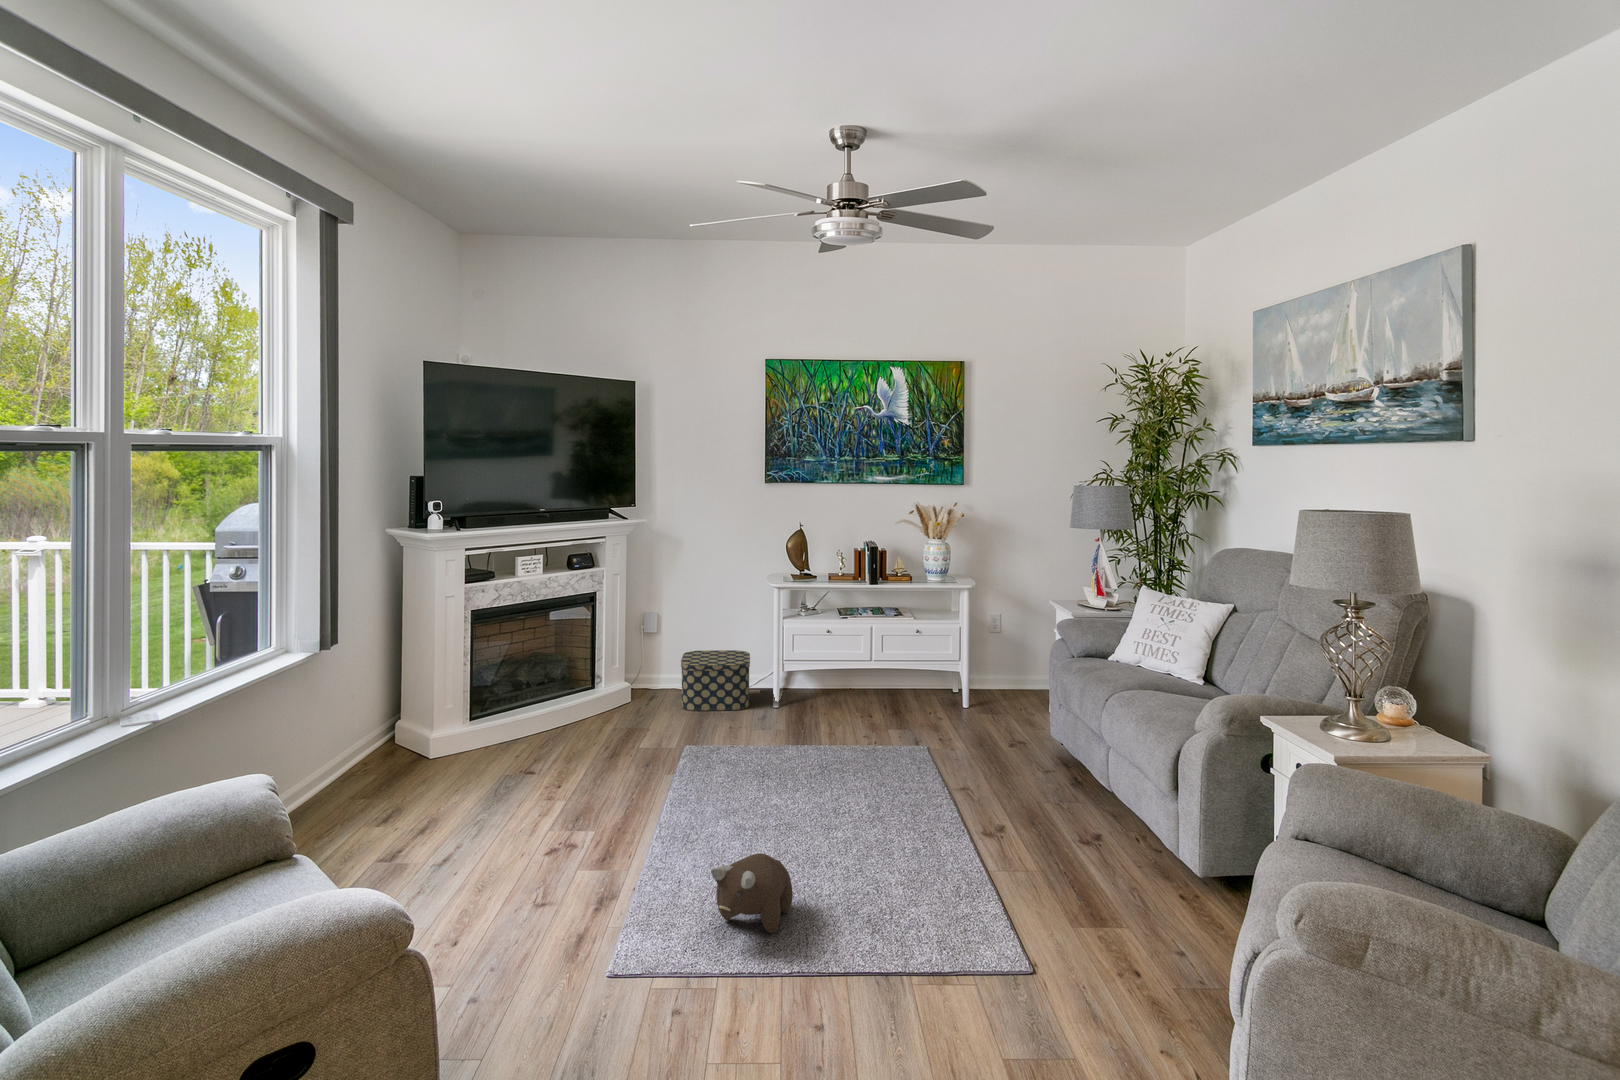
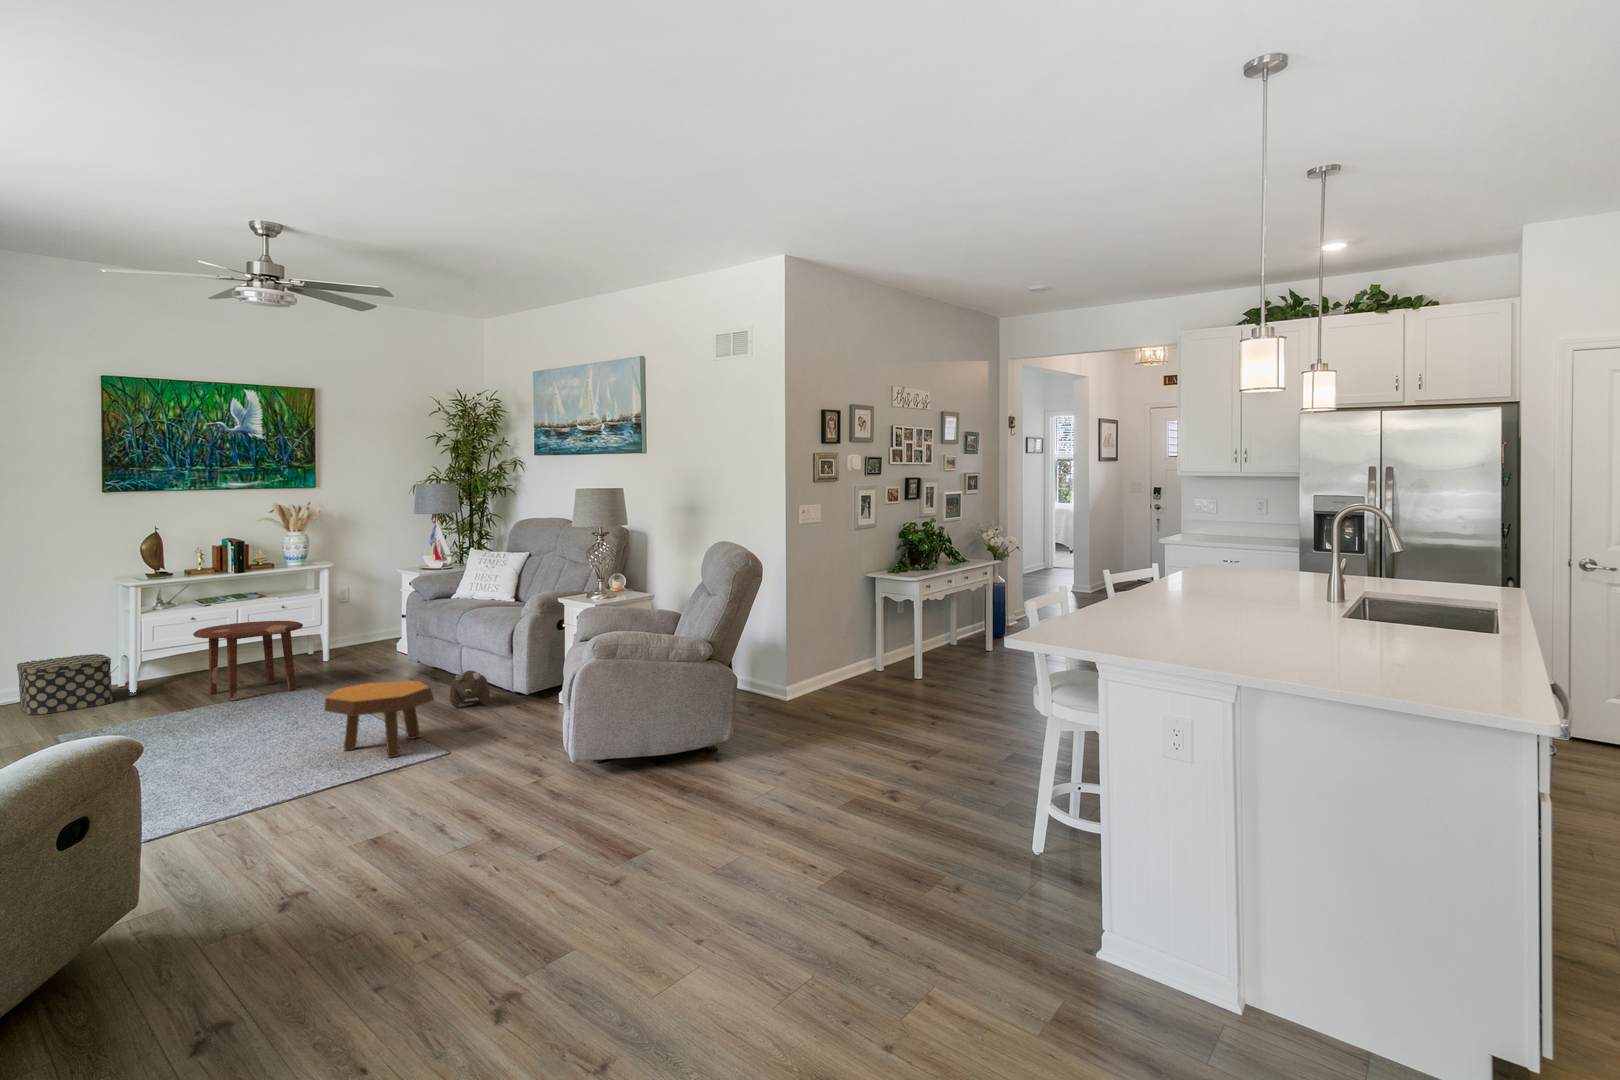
side table: none [812,641,921,738] -> present [193,621,303,701]
footstool: none [860,802,1017,961] -> present [324,681,434,757]
plush toy: present [711,853,793,933] -> present [450,671,490,707]

